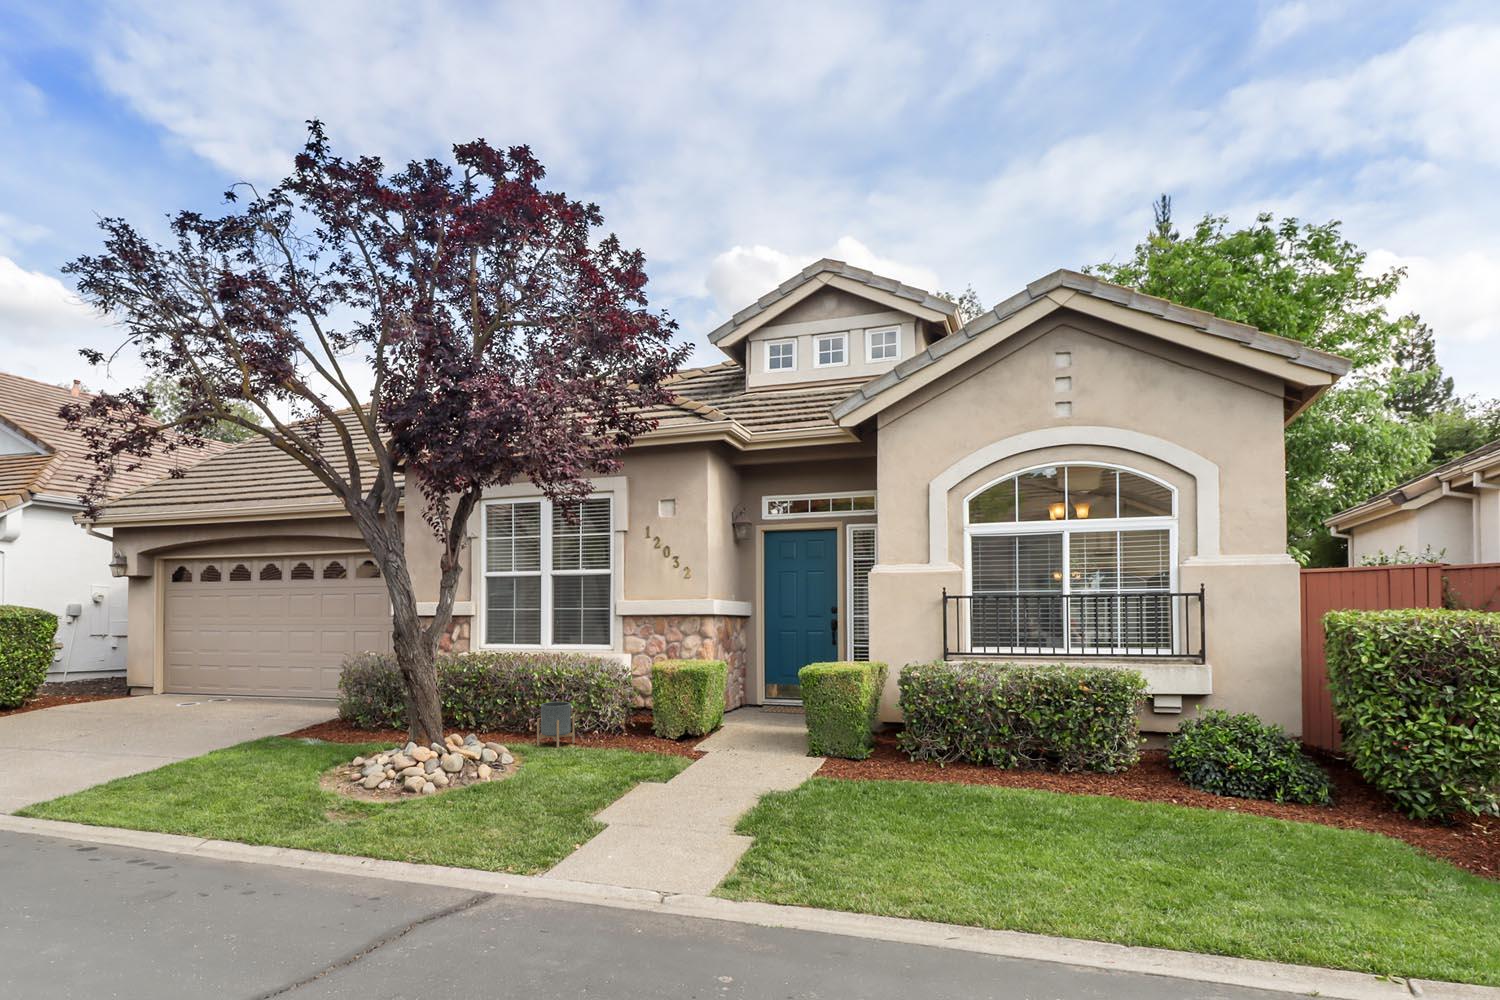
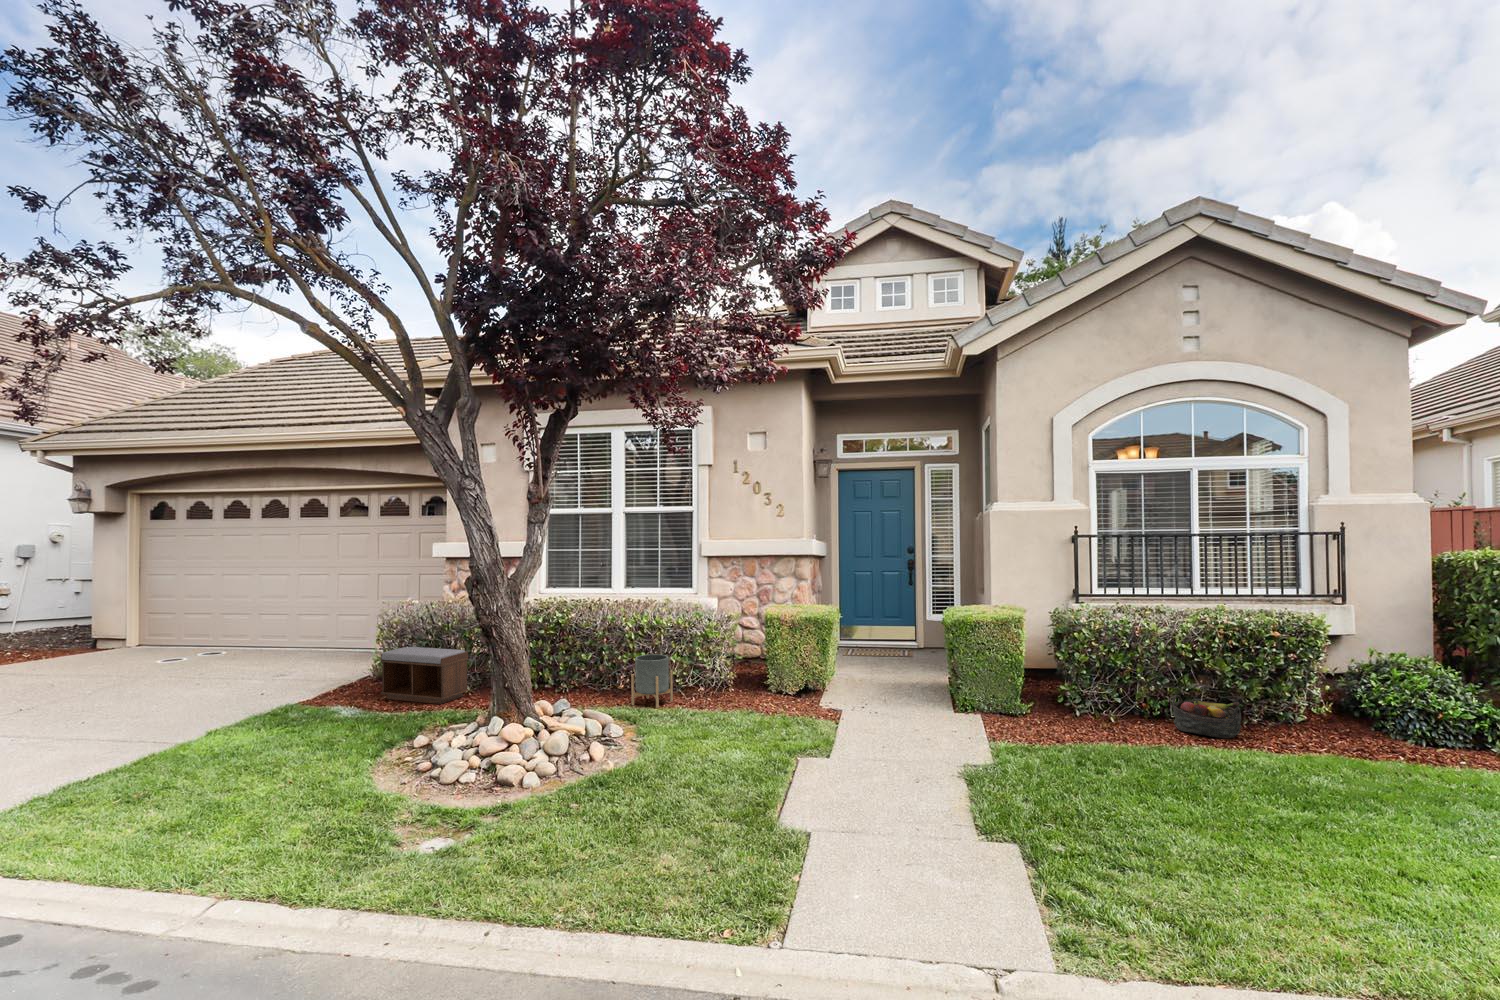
bench: none [326,695,401,743] -> present [381,647,468,704]
basket: none [981,737,1033,772] -> present [1172,695,1242,739]

